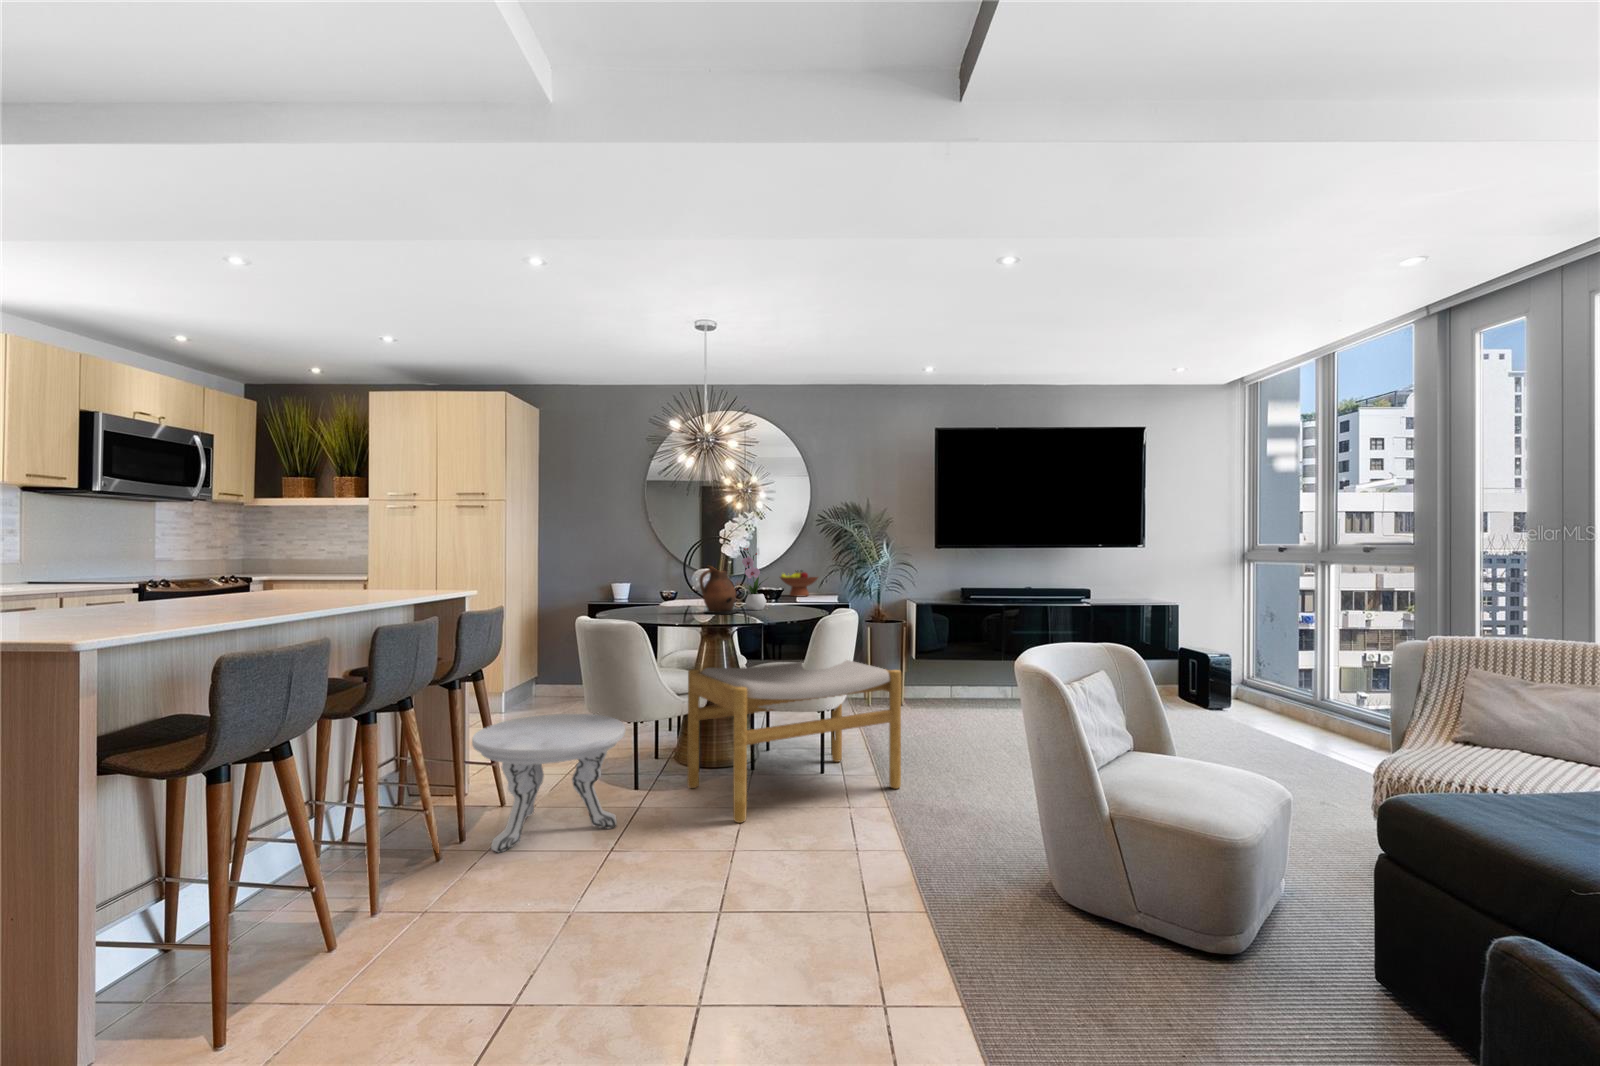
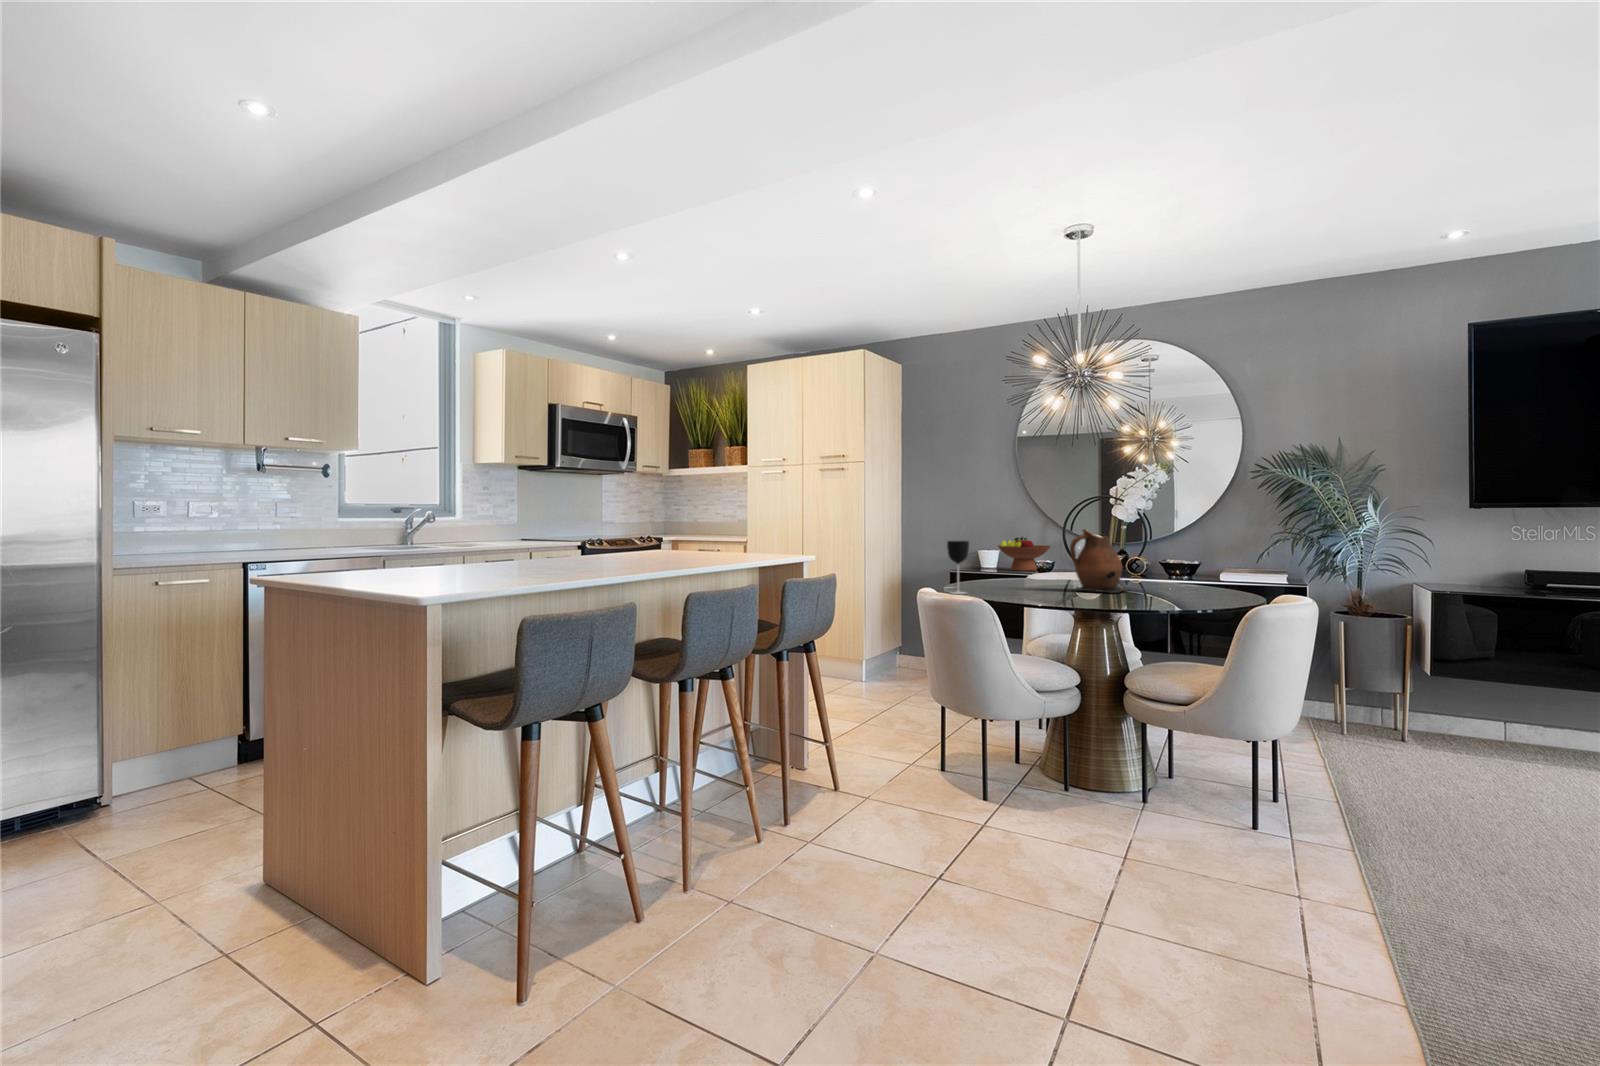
flower arrangement: present [742,548,766,610] -> none [1133,506,1174,590]
fruit bowl: present [780,570,818,597] -> present [998,537,1050,571]
wine glass: none [608,576,626,620] -> present [947,541,969,594]
footstool: present [687,660,901,823] -> none [1050,662,1406,884]
side table: present [472,714,625,852] -> none [789,699,961,853]

